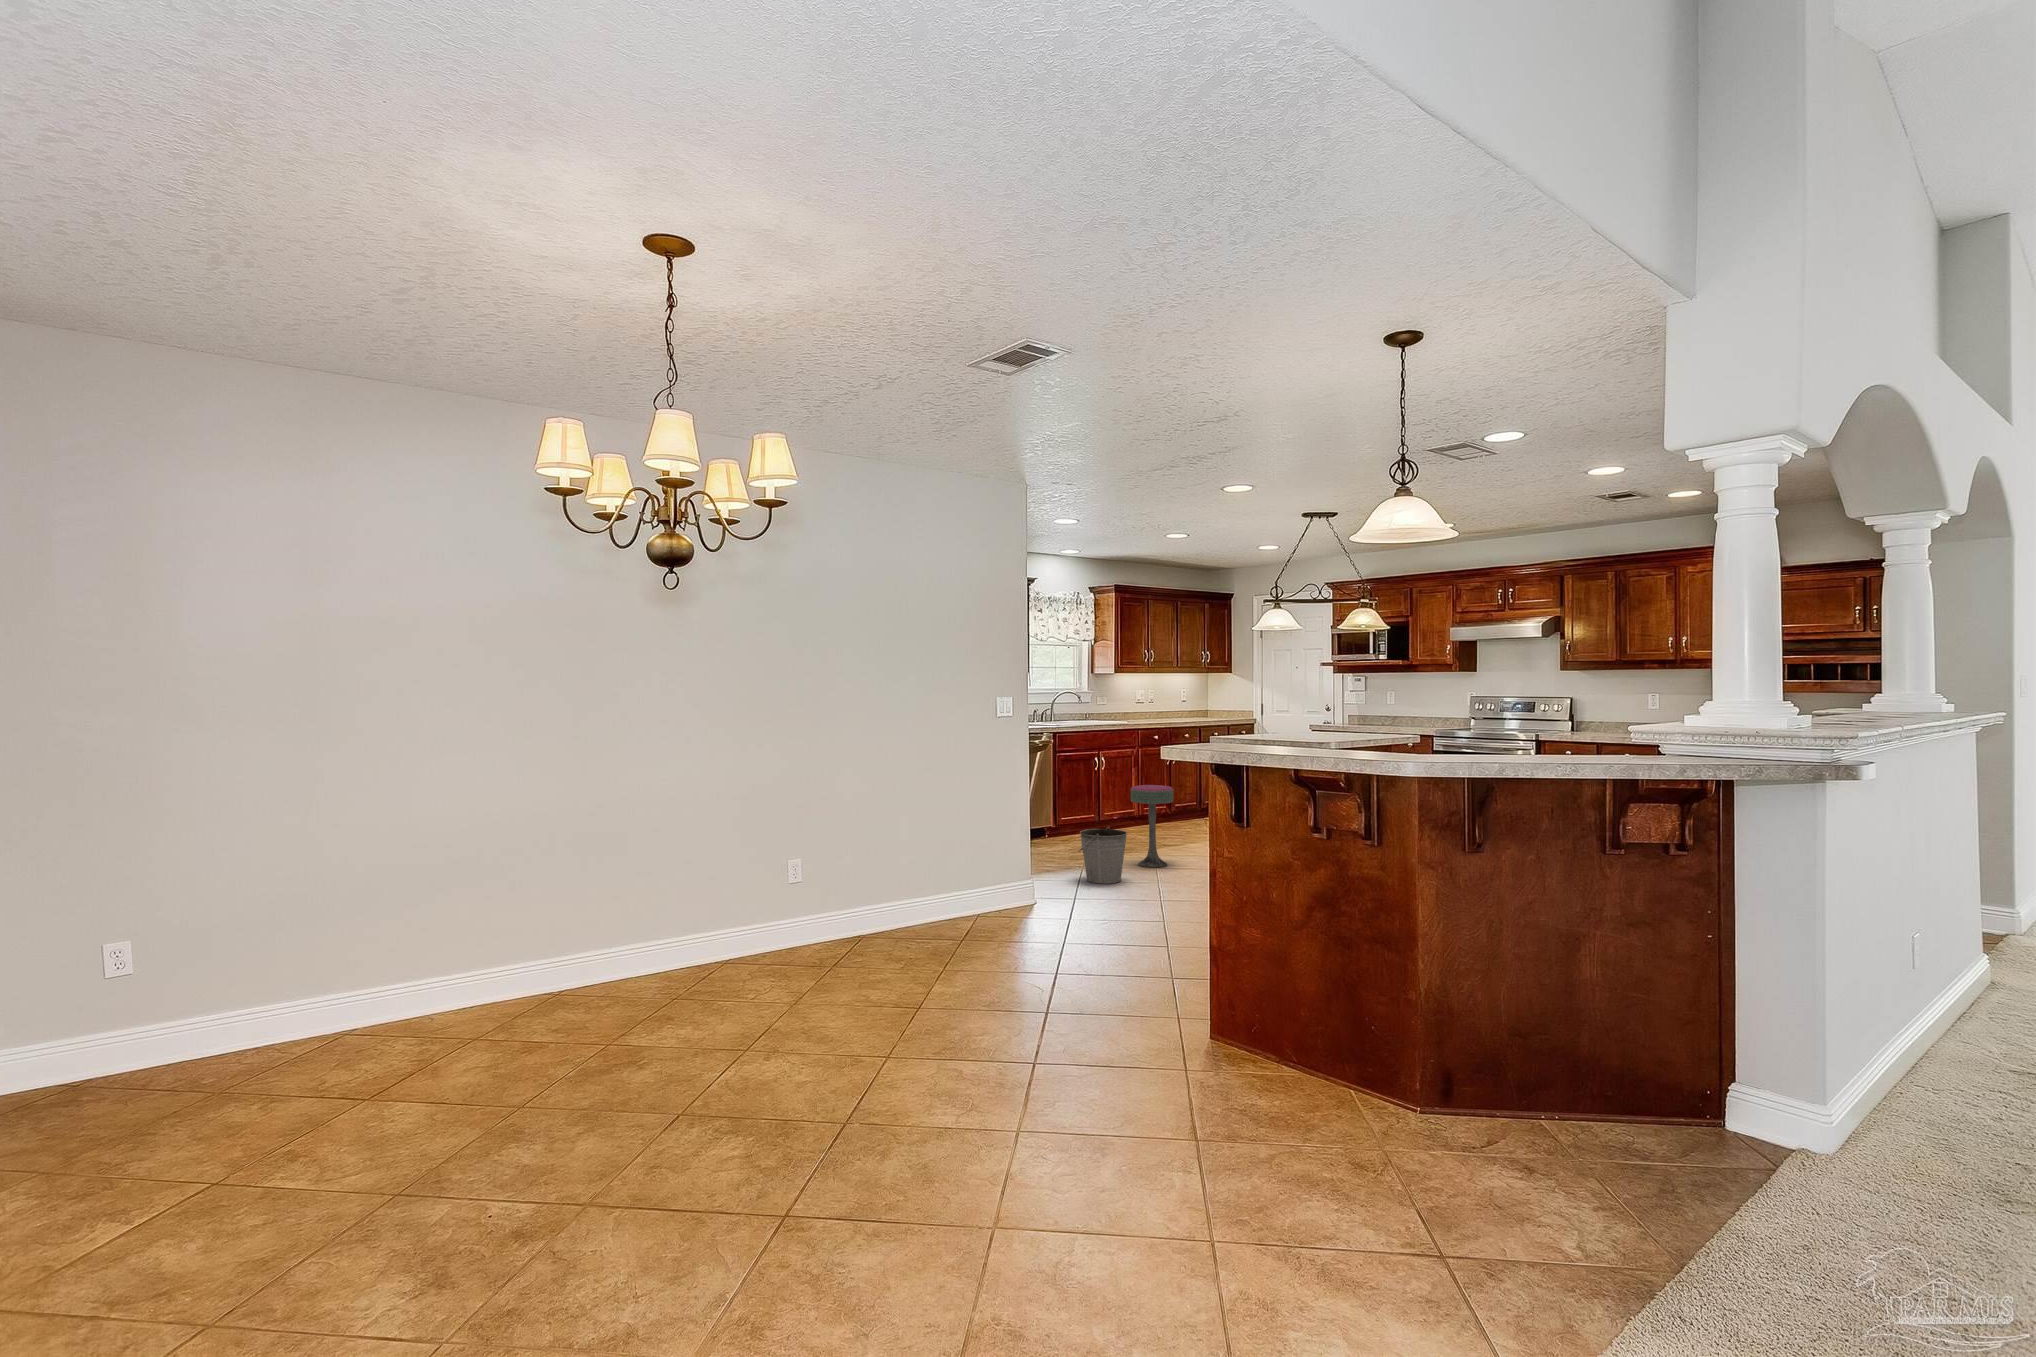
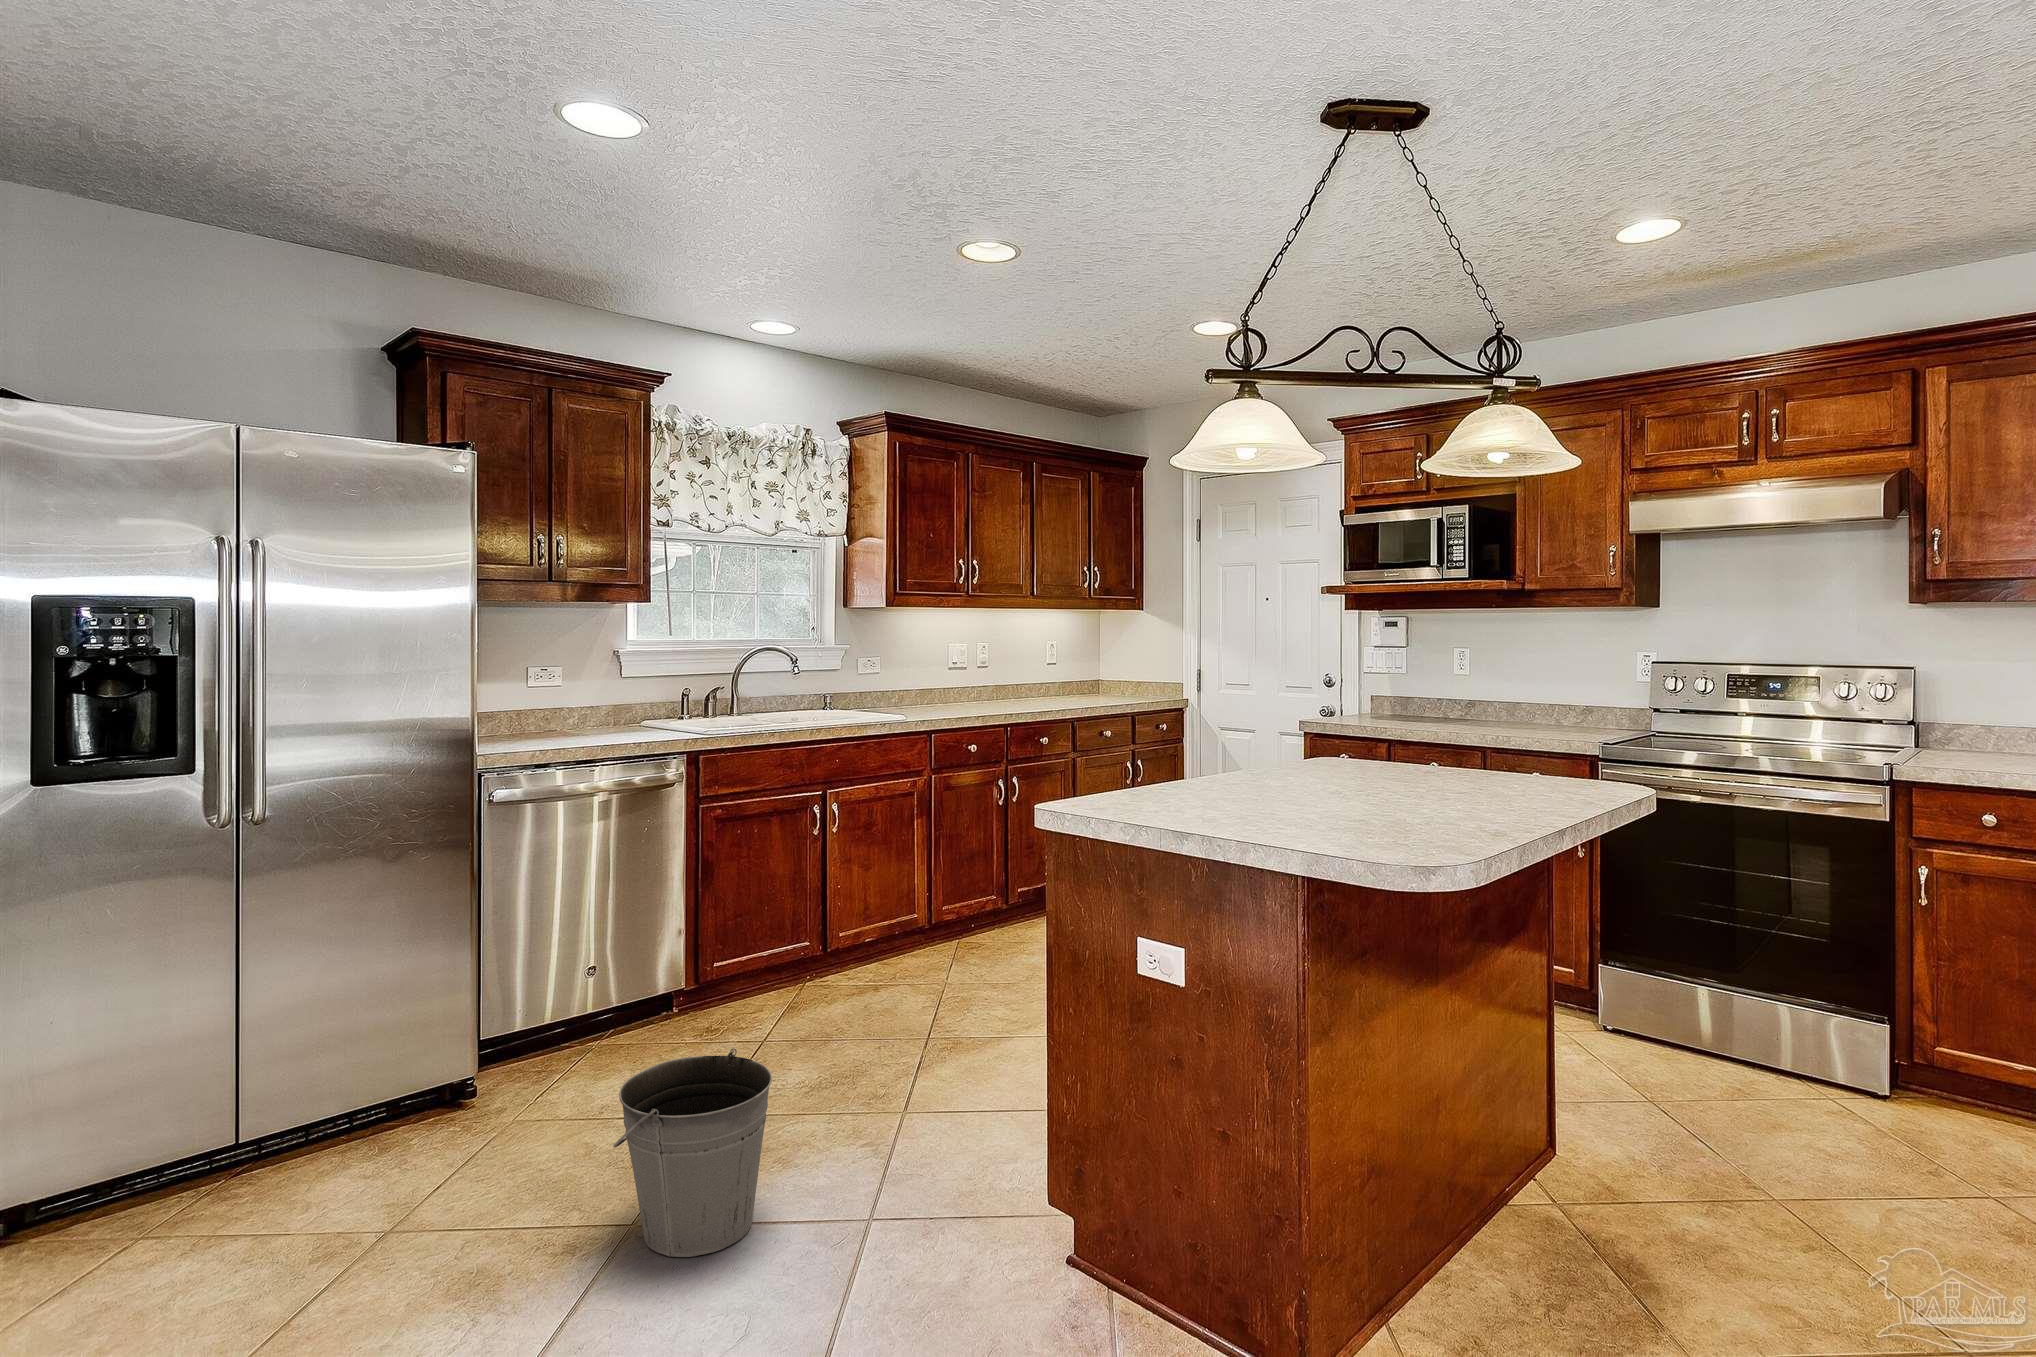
bar stool: present [1131,785,1174,867] -> none [834,895,950,1131]

